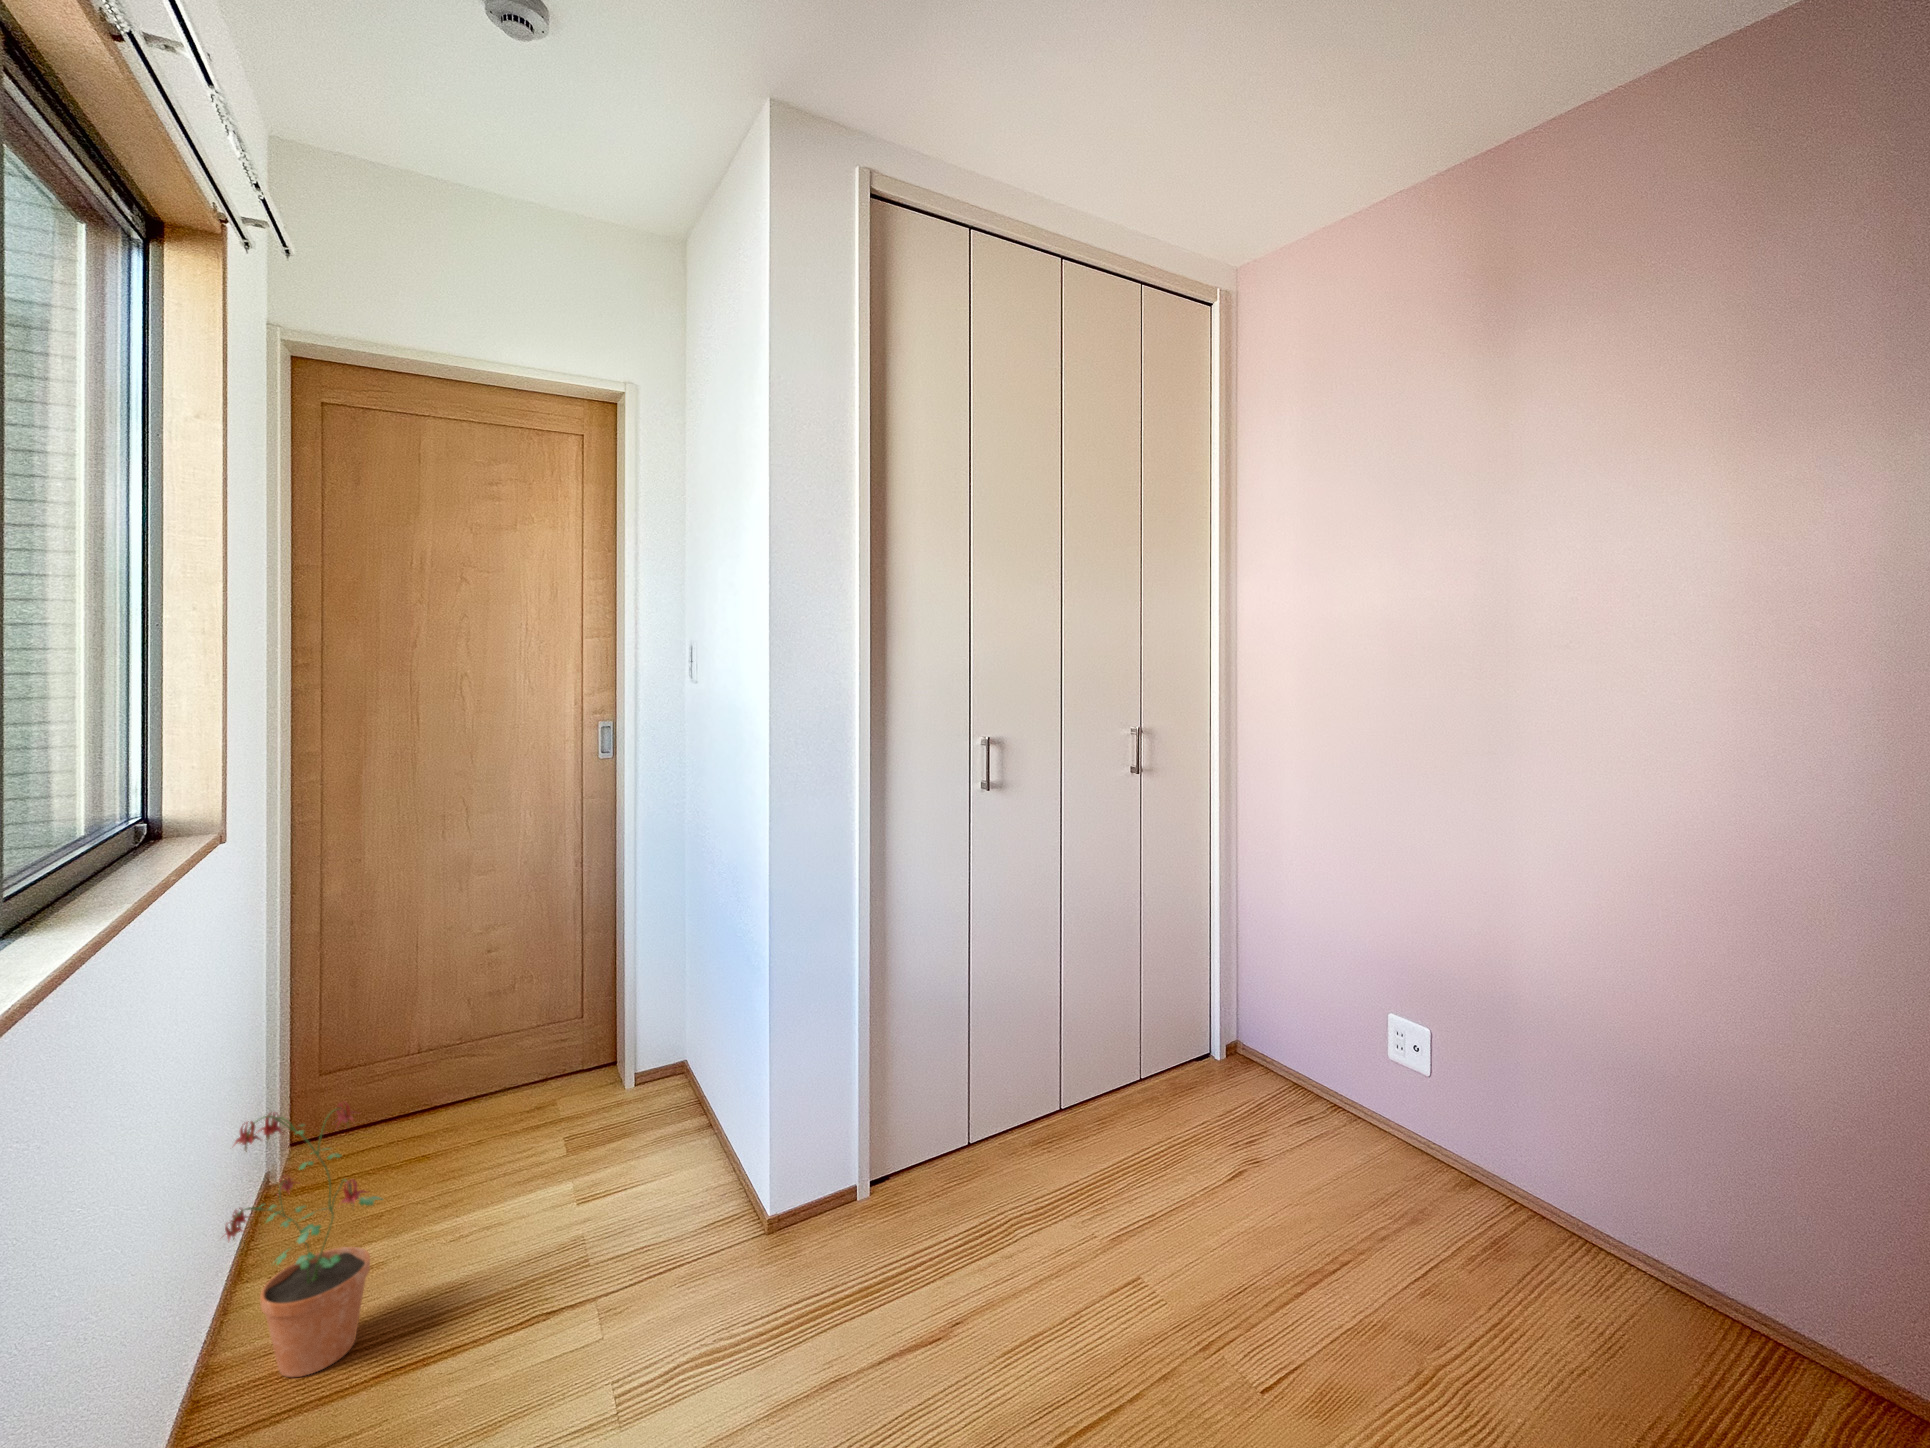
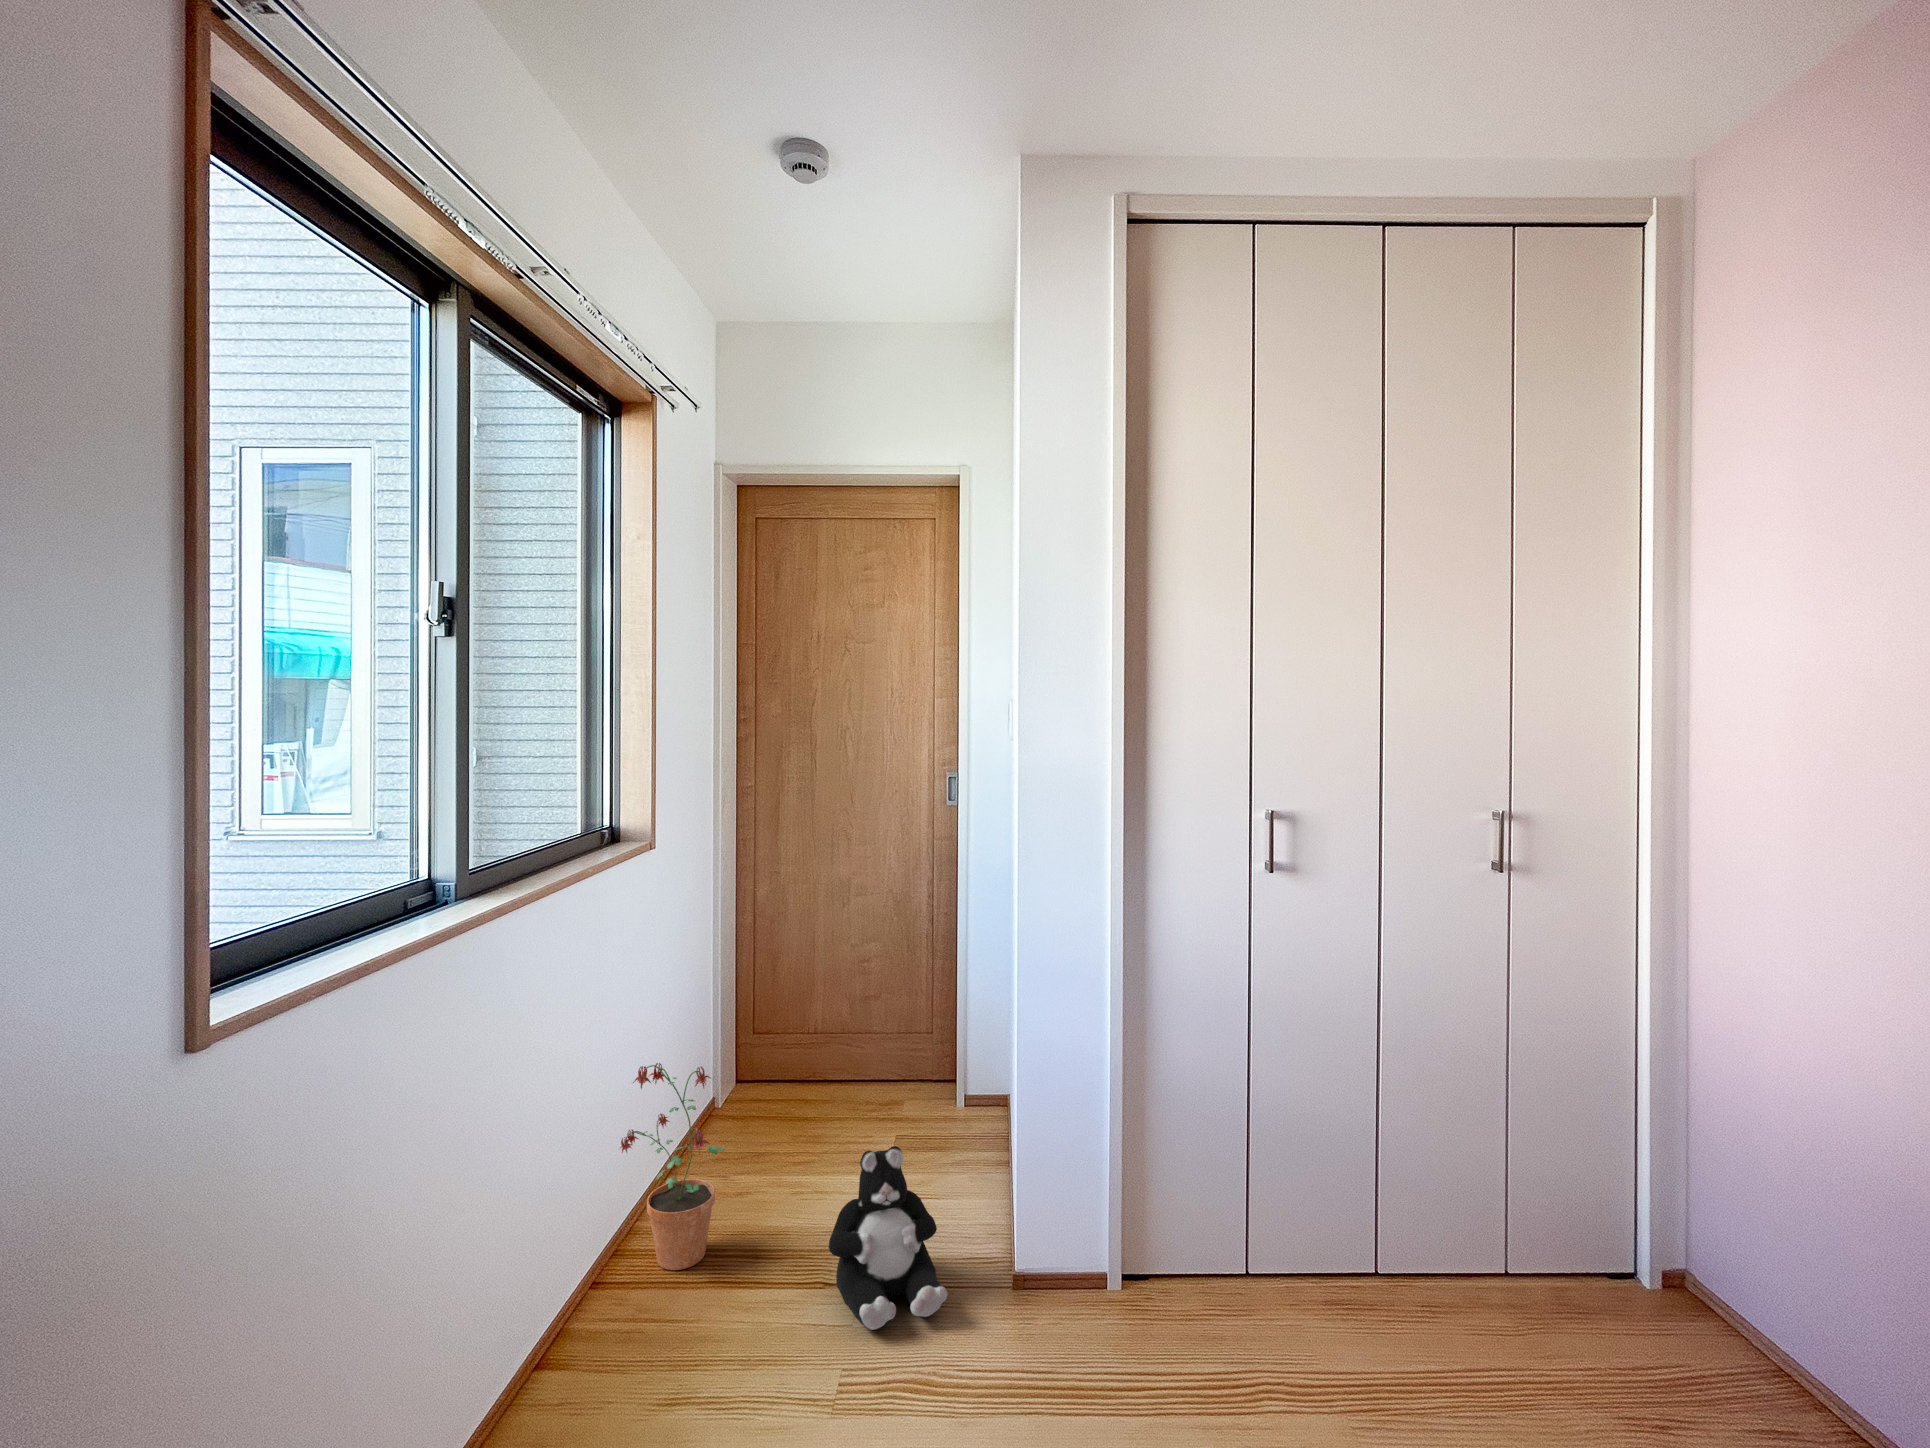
plush toy: none [557,1125,711,1328] -> present [829,1146,948,1330]

